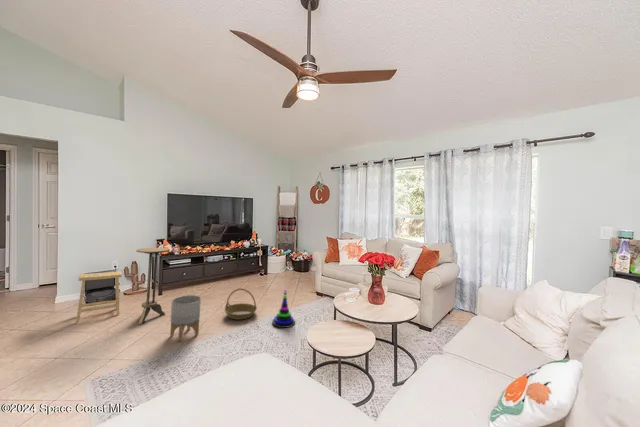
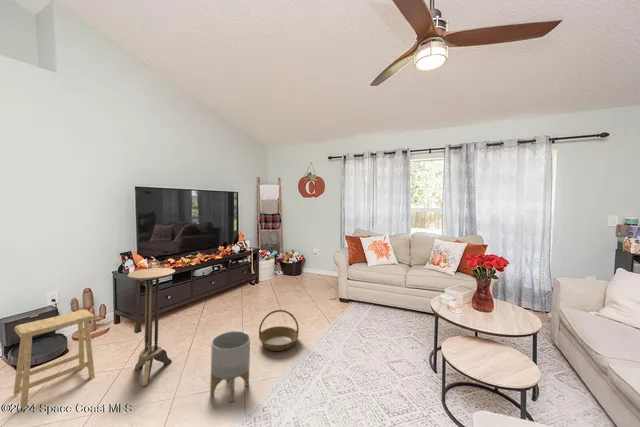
stacking toy: present [272,290,295,328] -> none [326,305,353,352]

